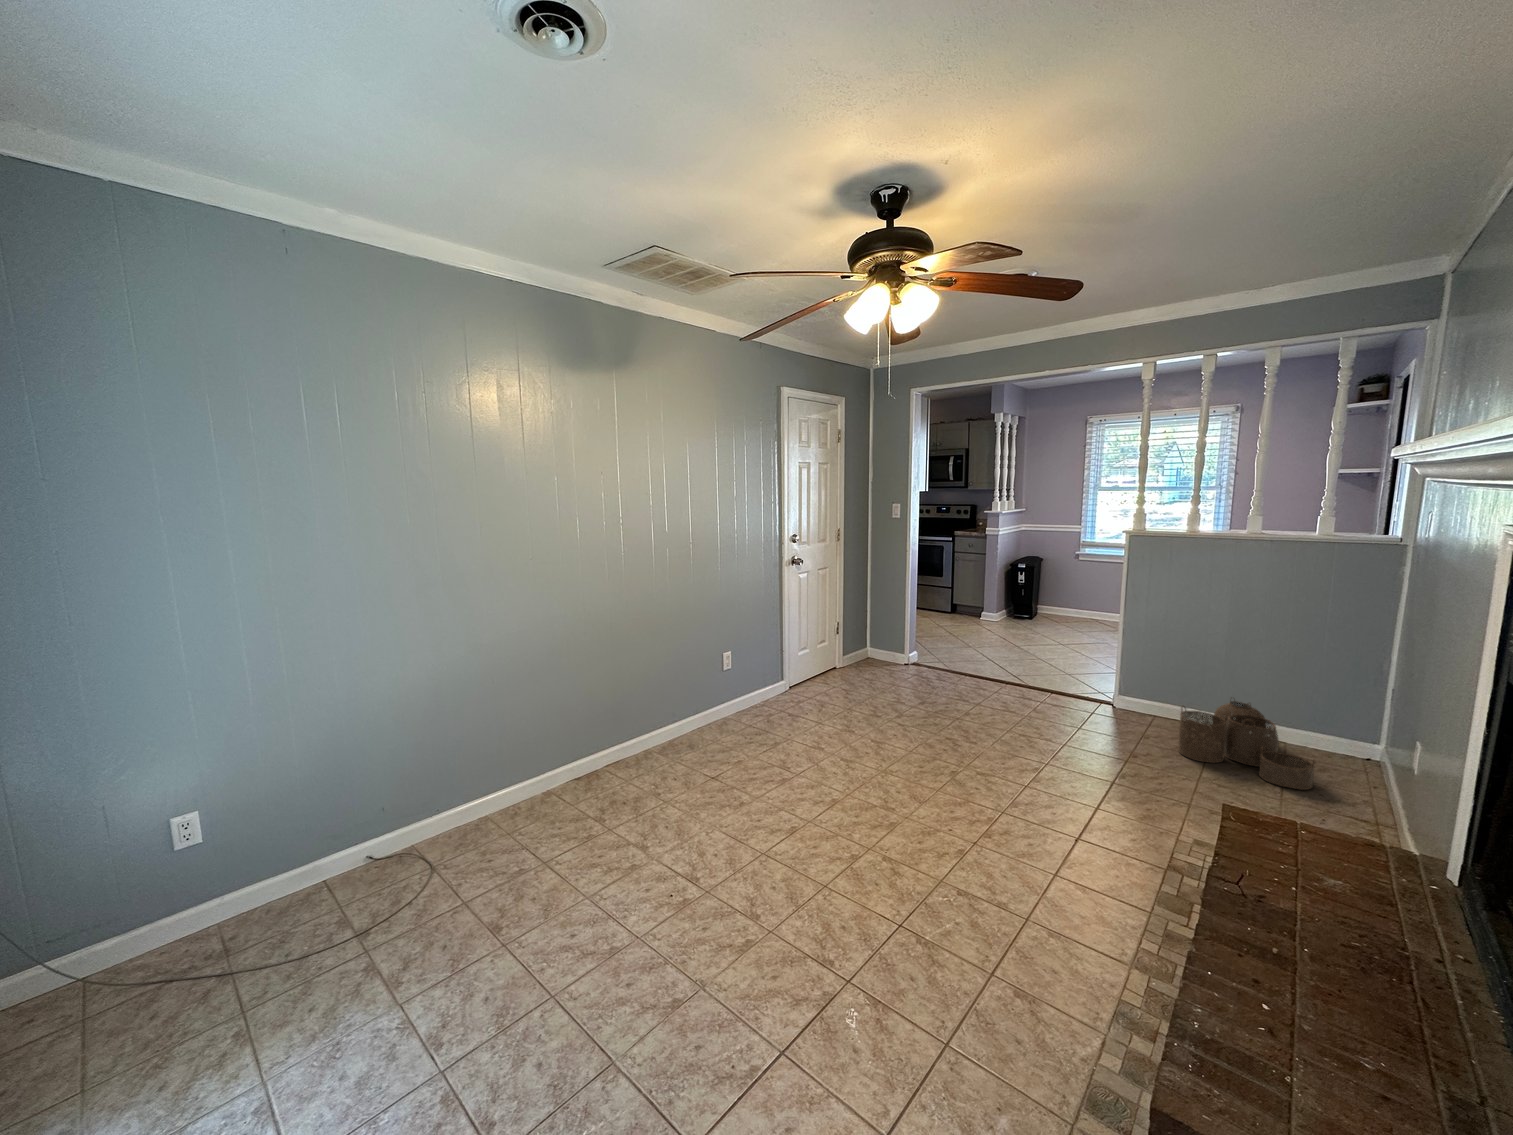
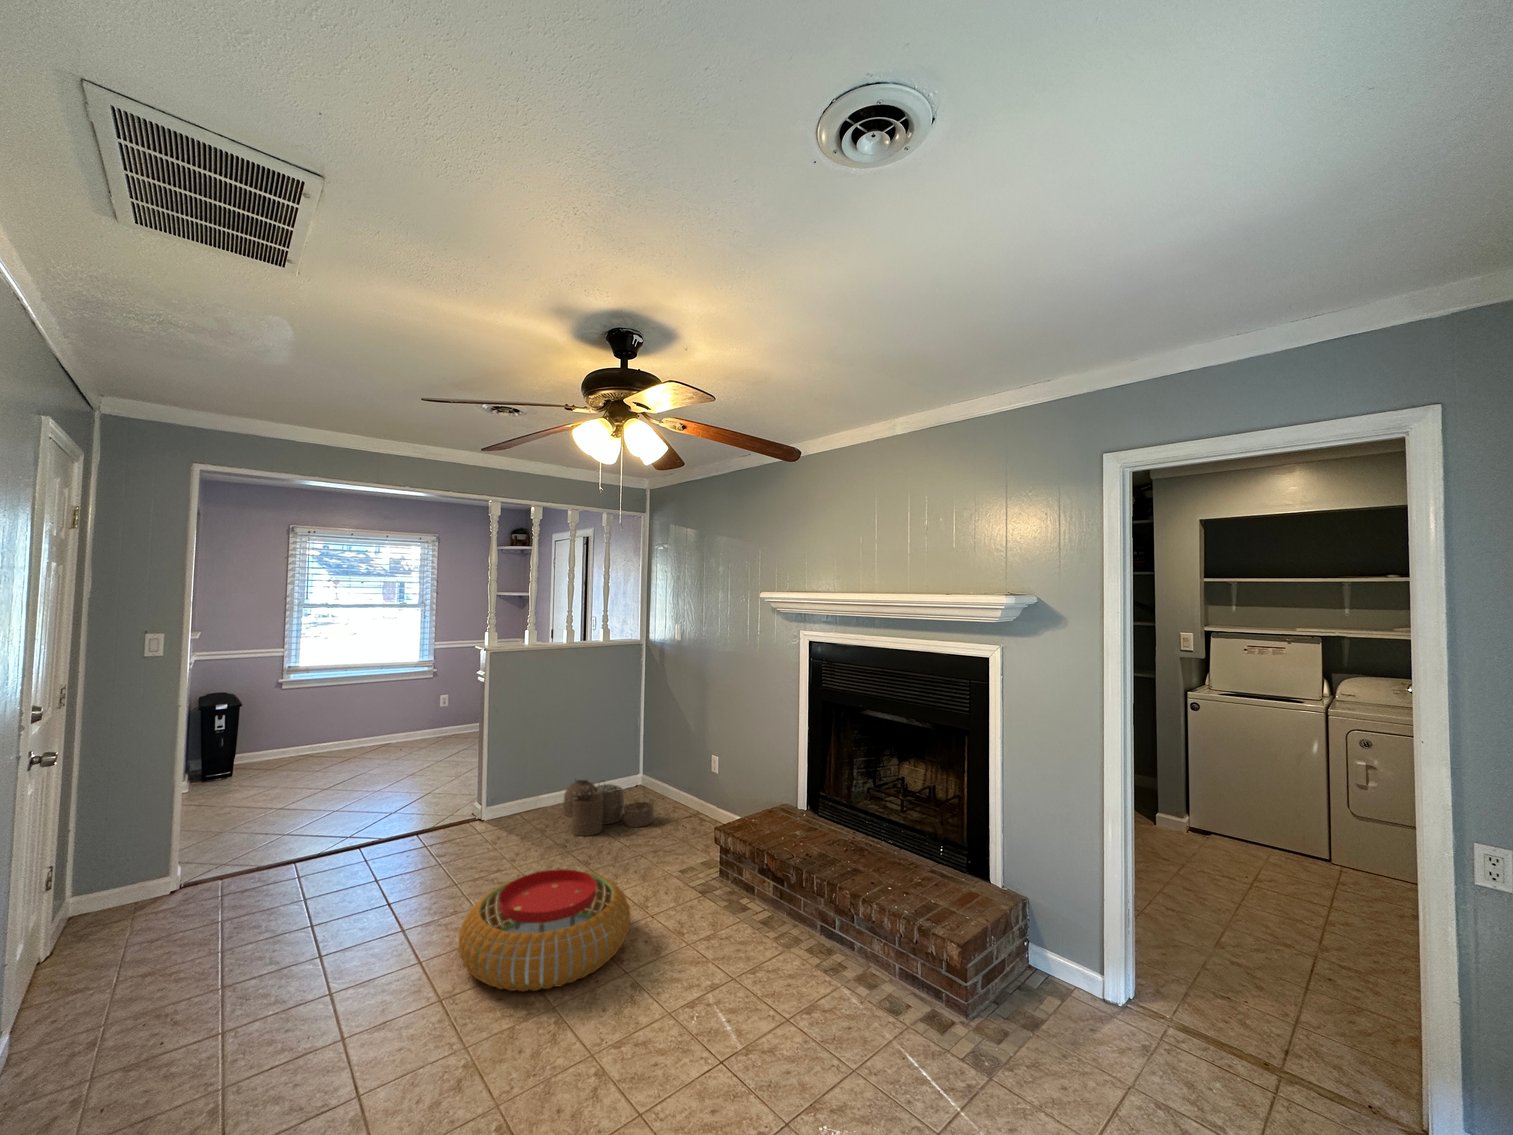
pouf: none [897,726,1054,825] -> present [458,869,630,991]

